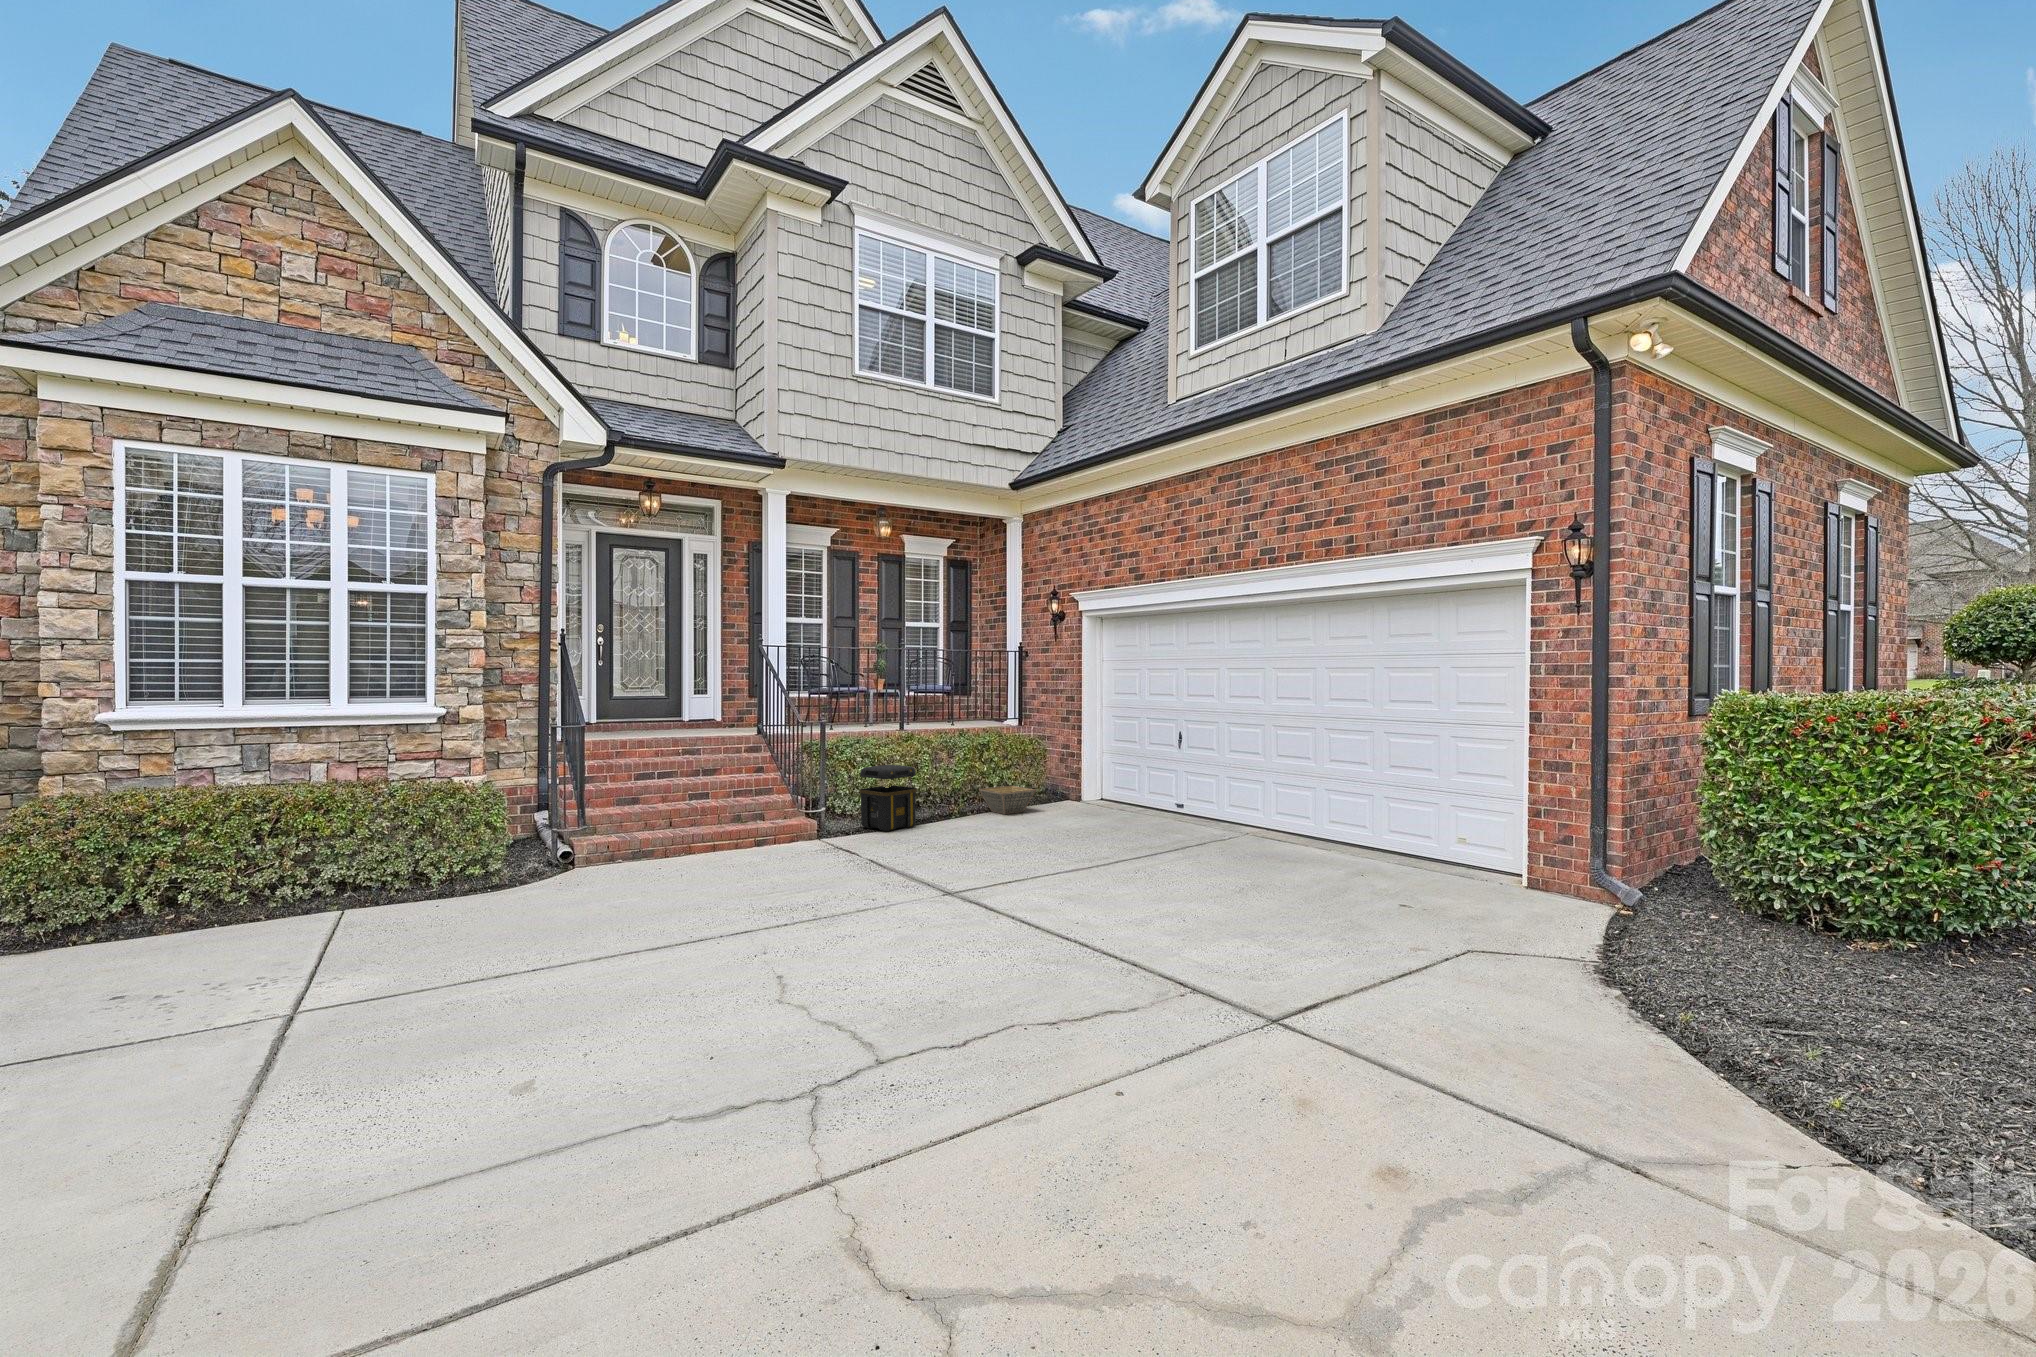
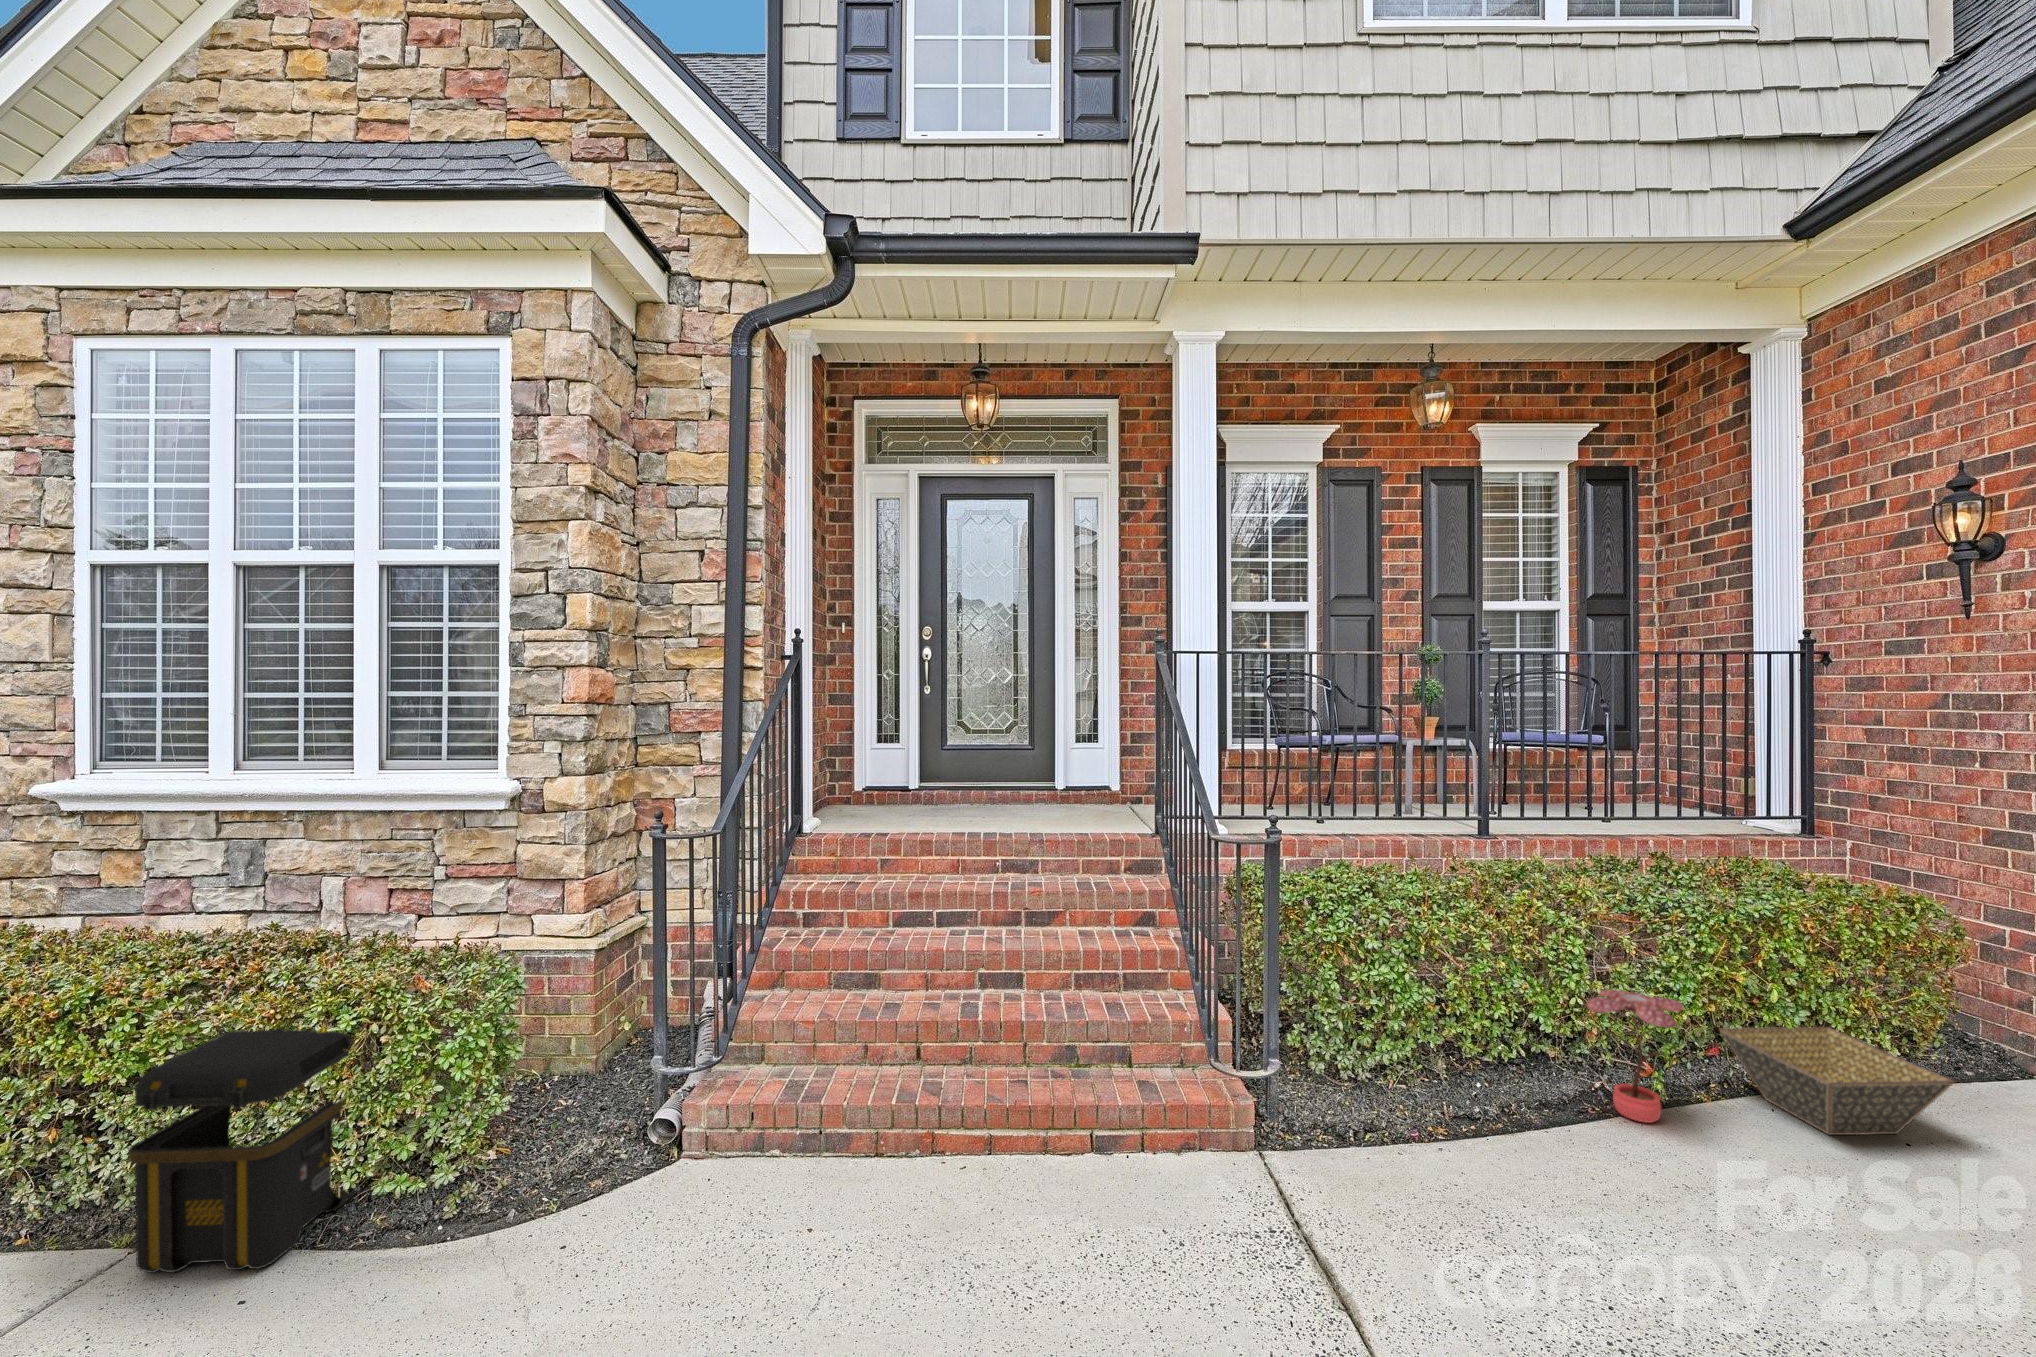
toolbox: present [860,765,917,831] -> present [129,1029,357,1273]
potted plant: none [934,775,964,819] -> present [1586,990,1684,1123]

